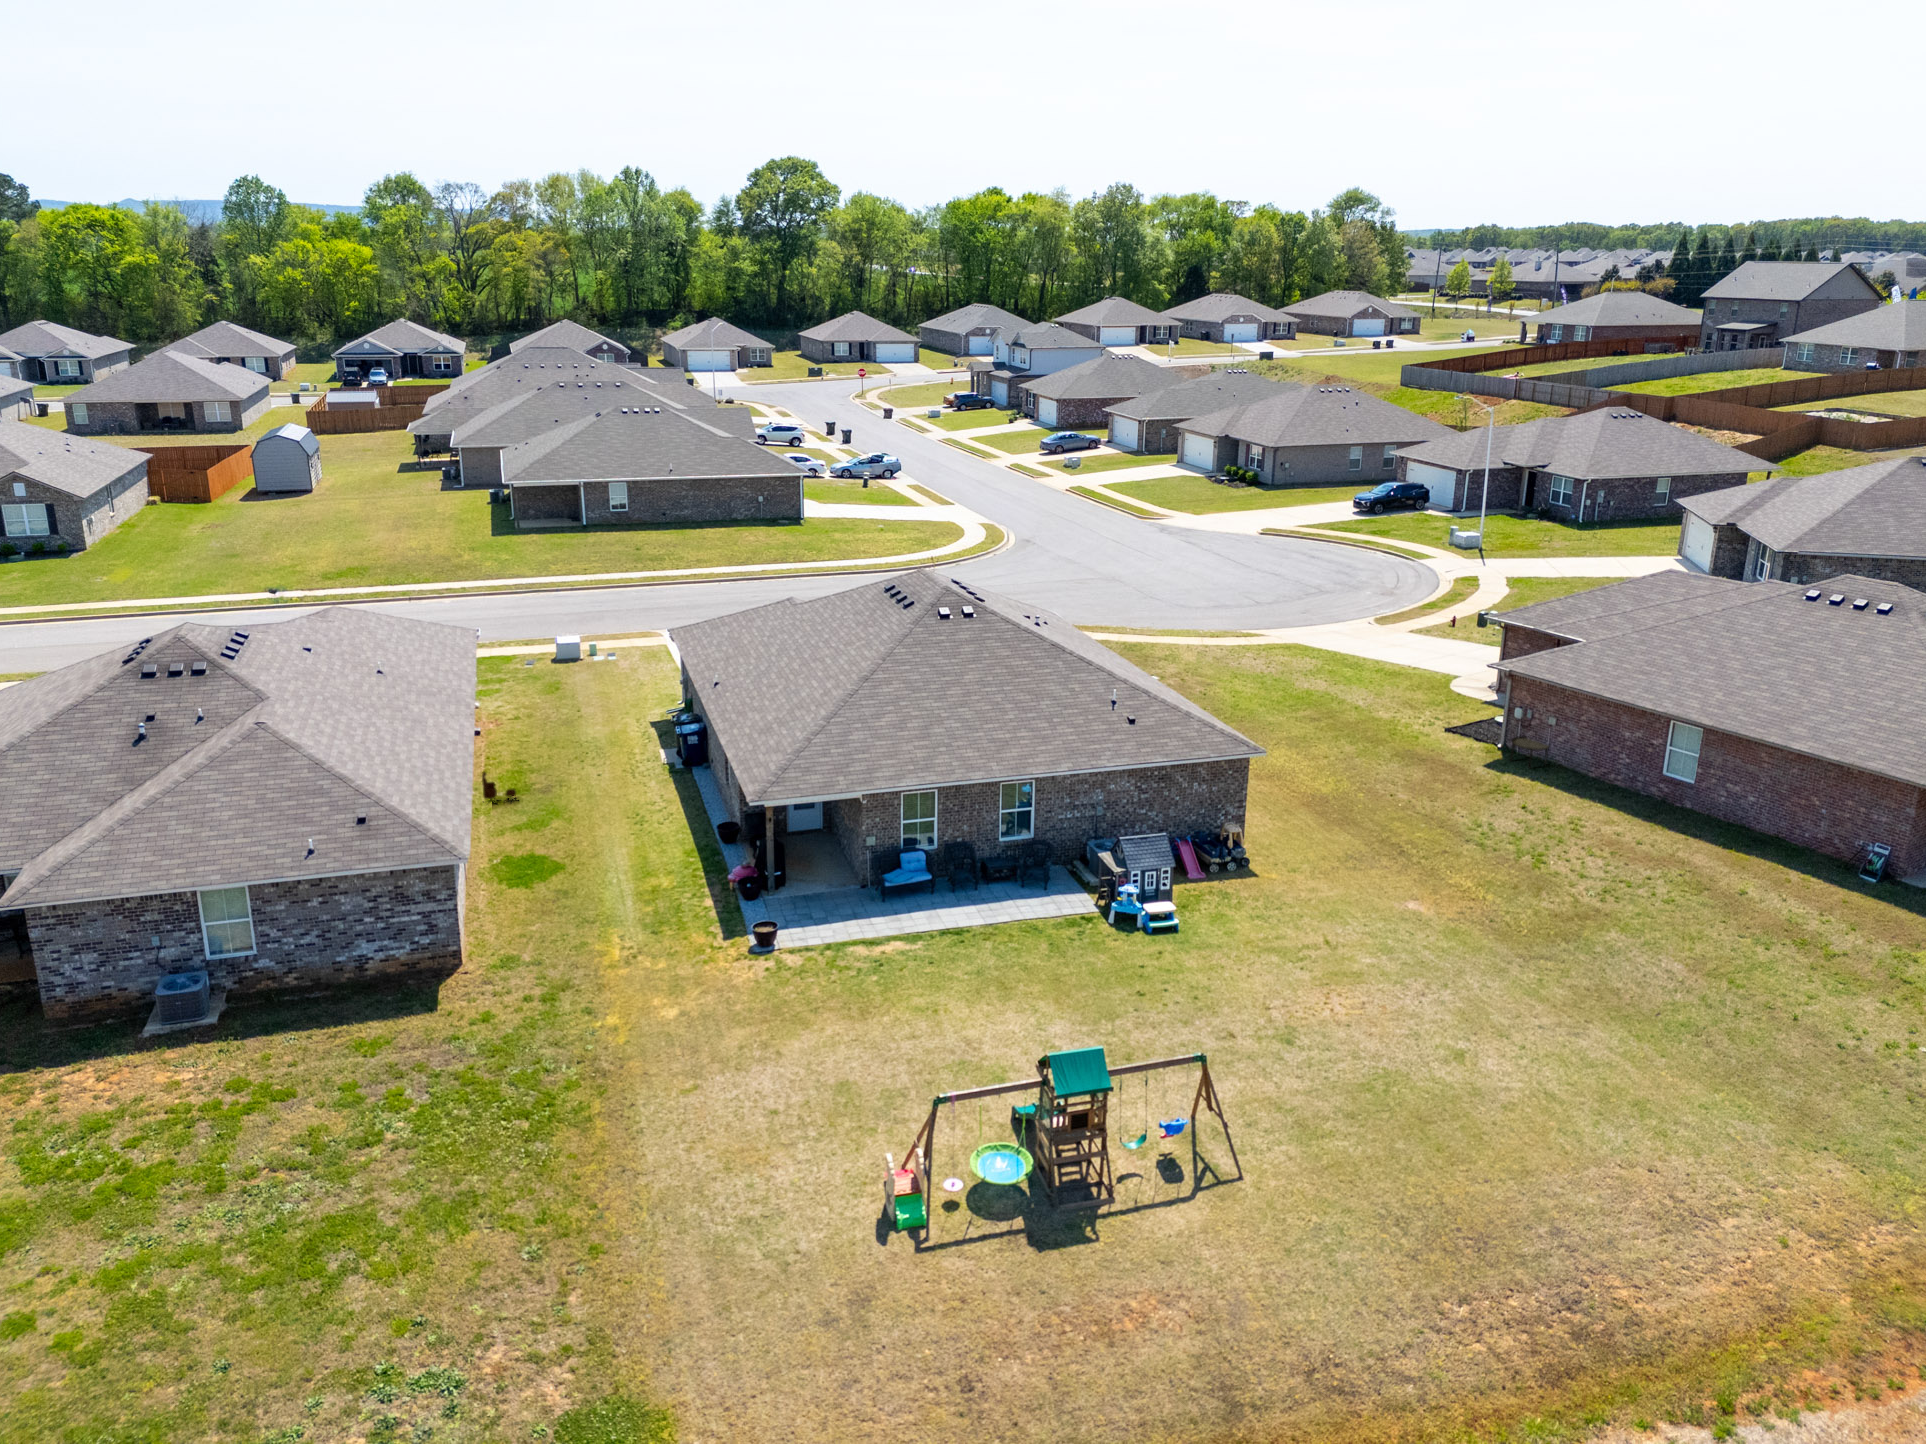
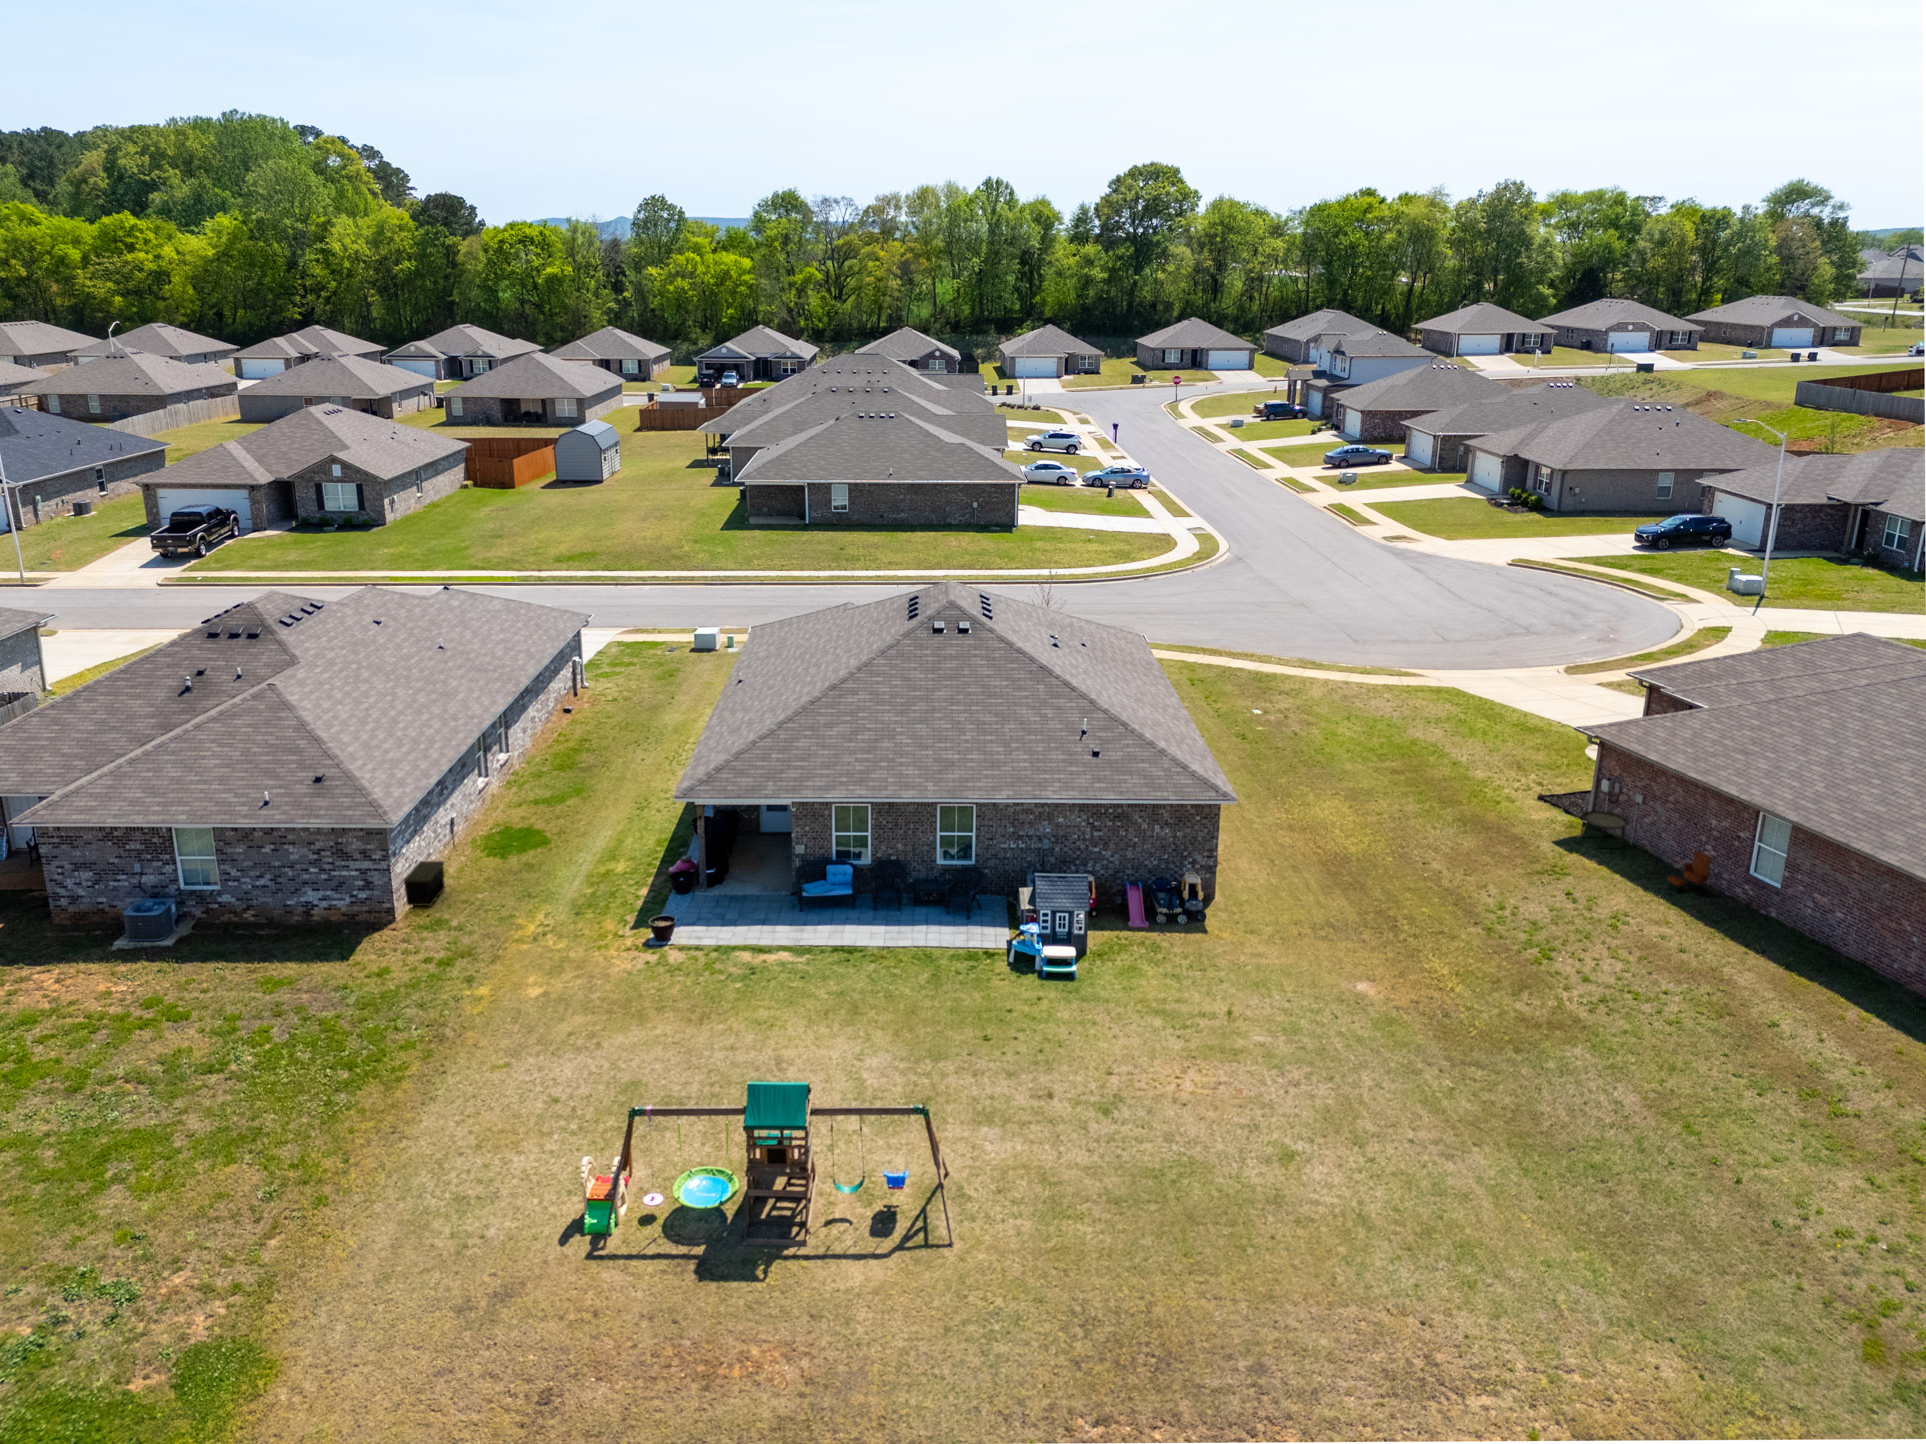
lounge chair: present [482,772,516,803] -> present [1668,851,1711,890]
storage bench: none [464,895,497,948] -> present [404,861,445,906]

